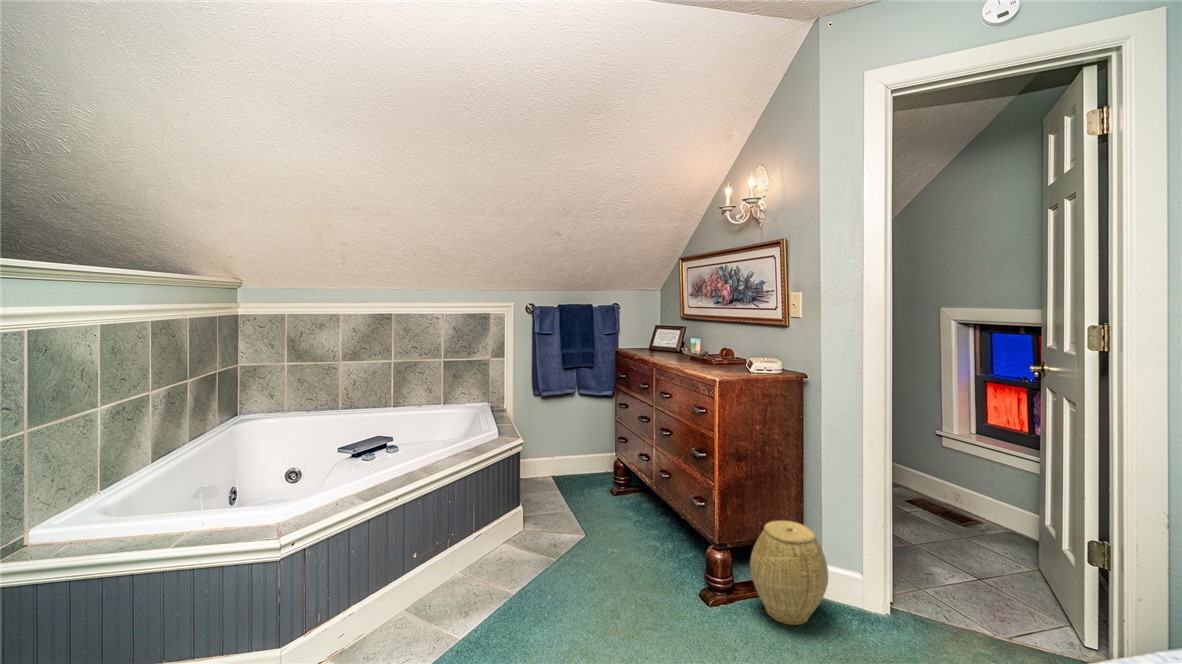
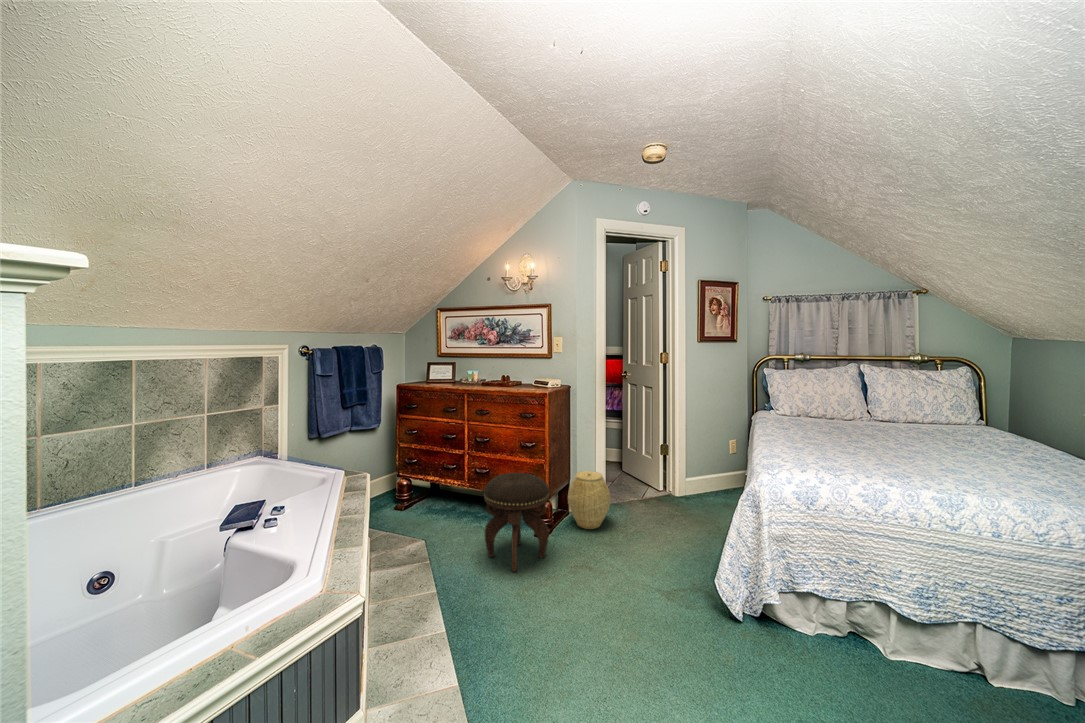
footstool: none [586,481,678,618] -> present [484,473,549,572]

